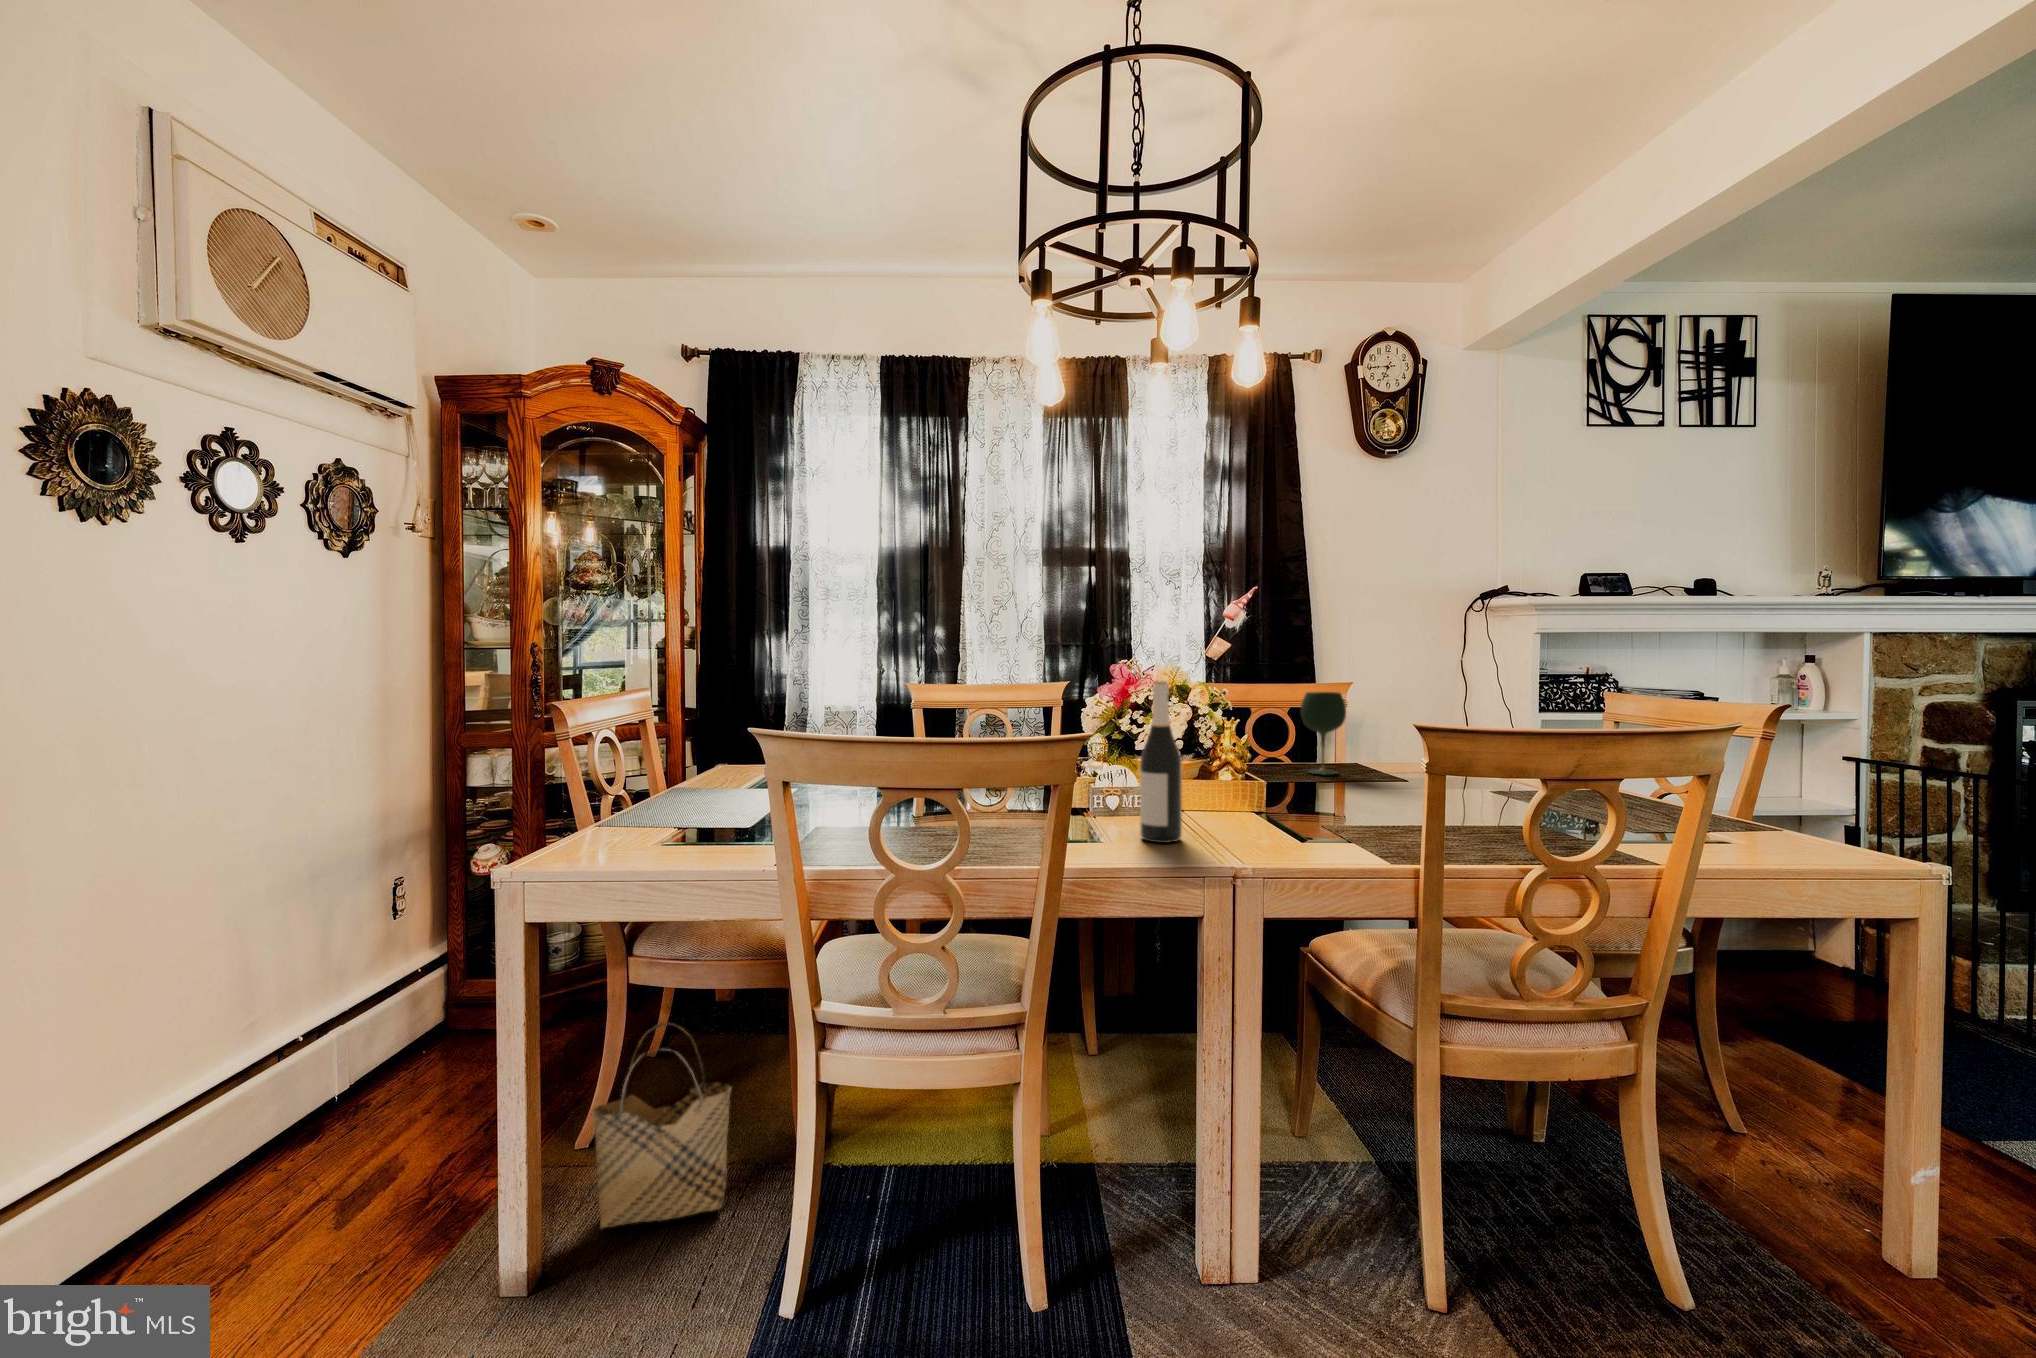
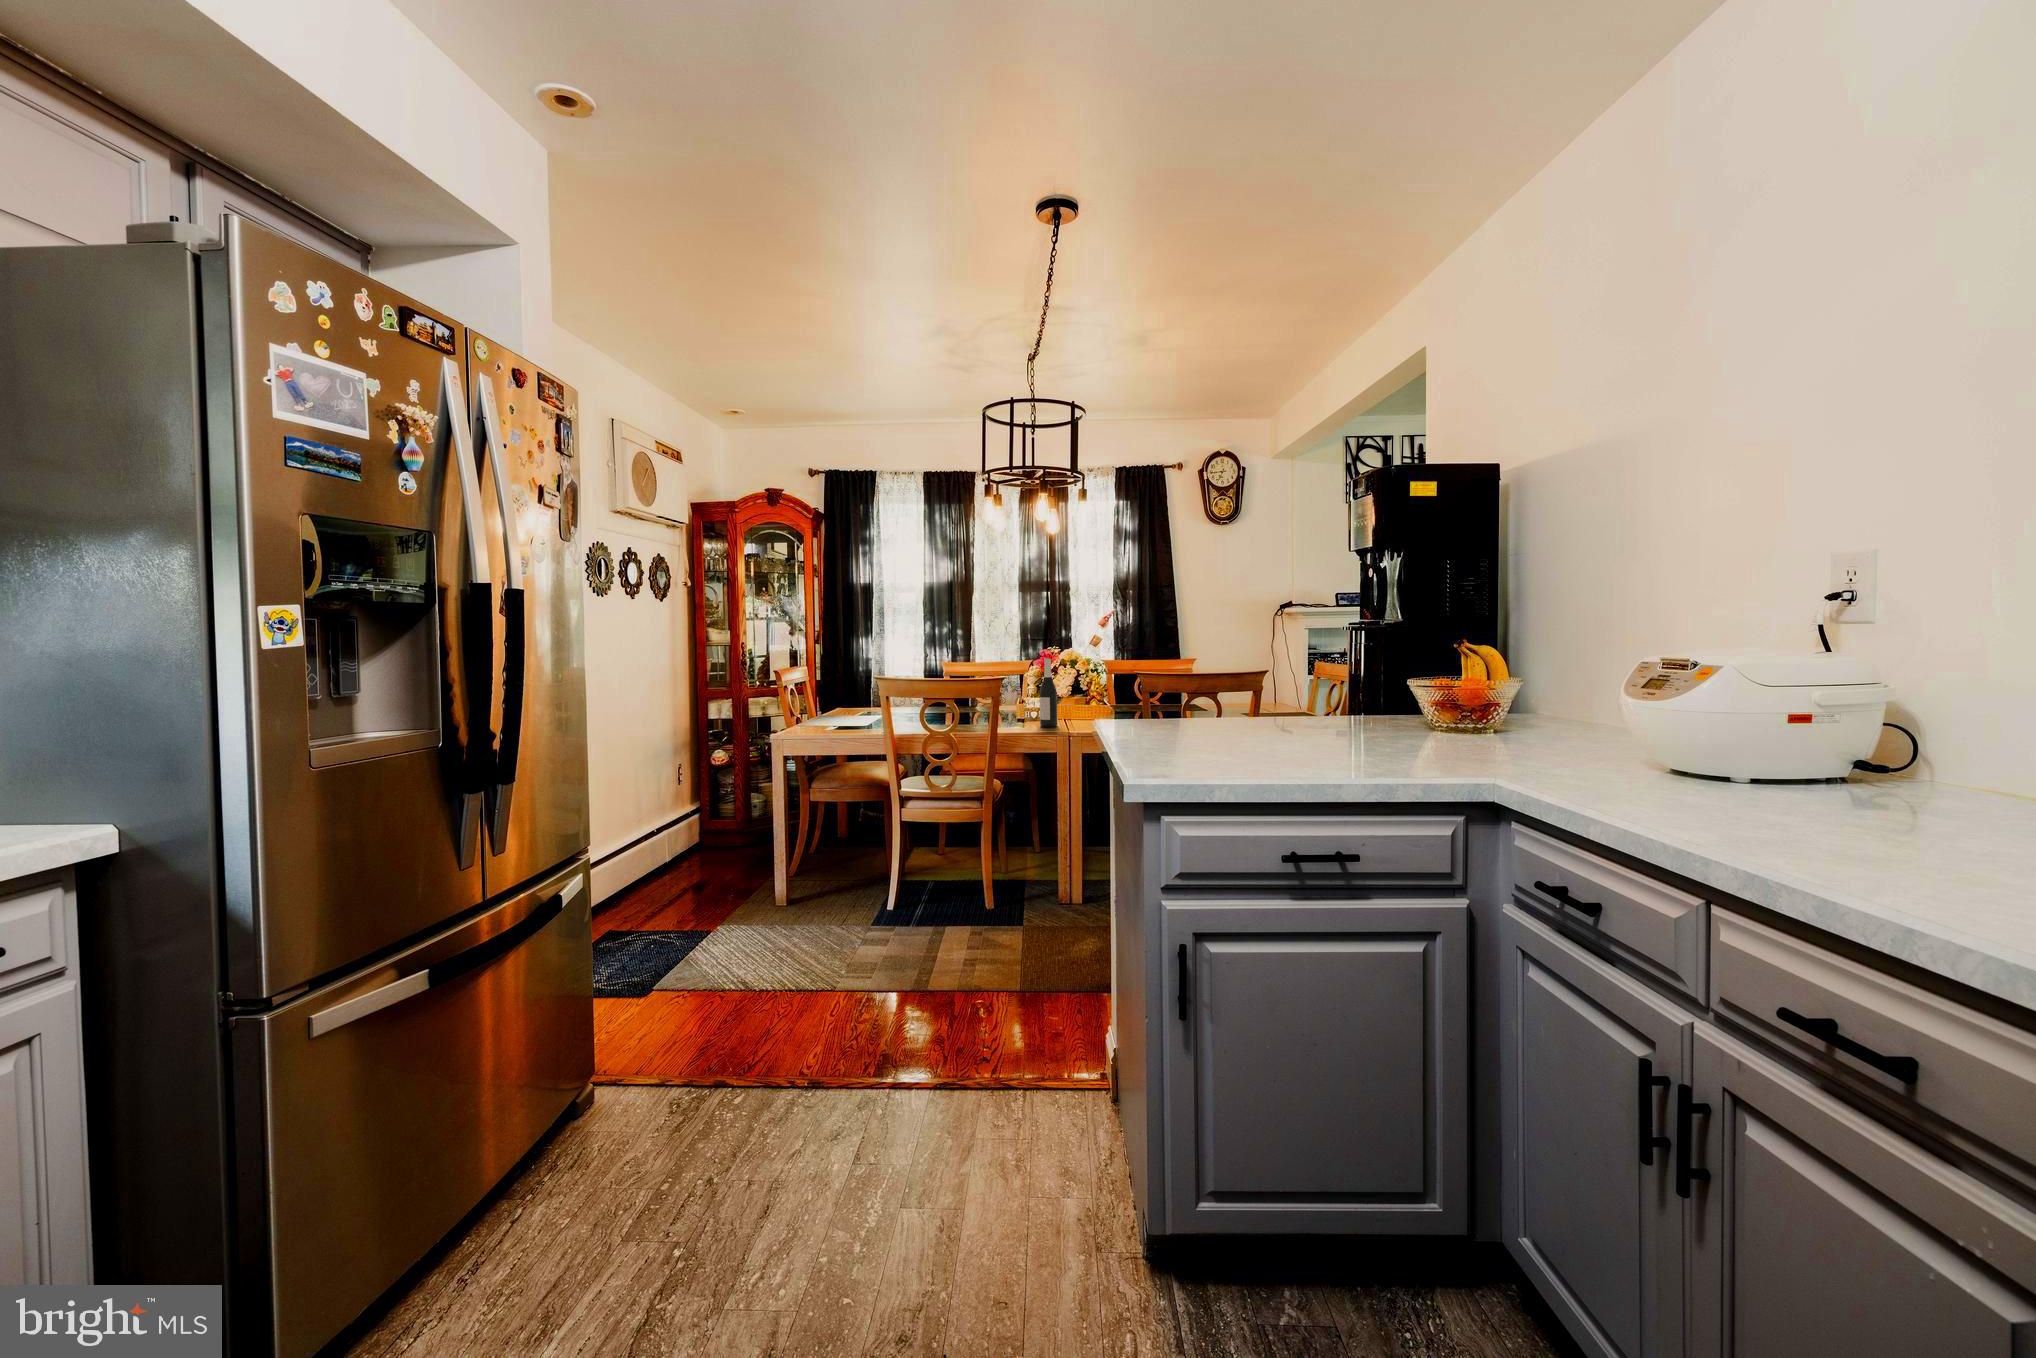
wine glass: present [1301,692,1346,775] -> none [1143,663,1165,705]
woven basket: present [591,1022,731,1228] -> none [807,812,865,893]

